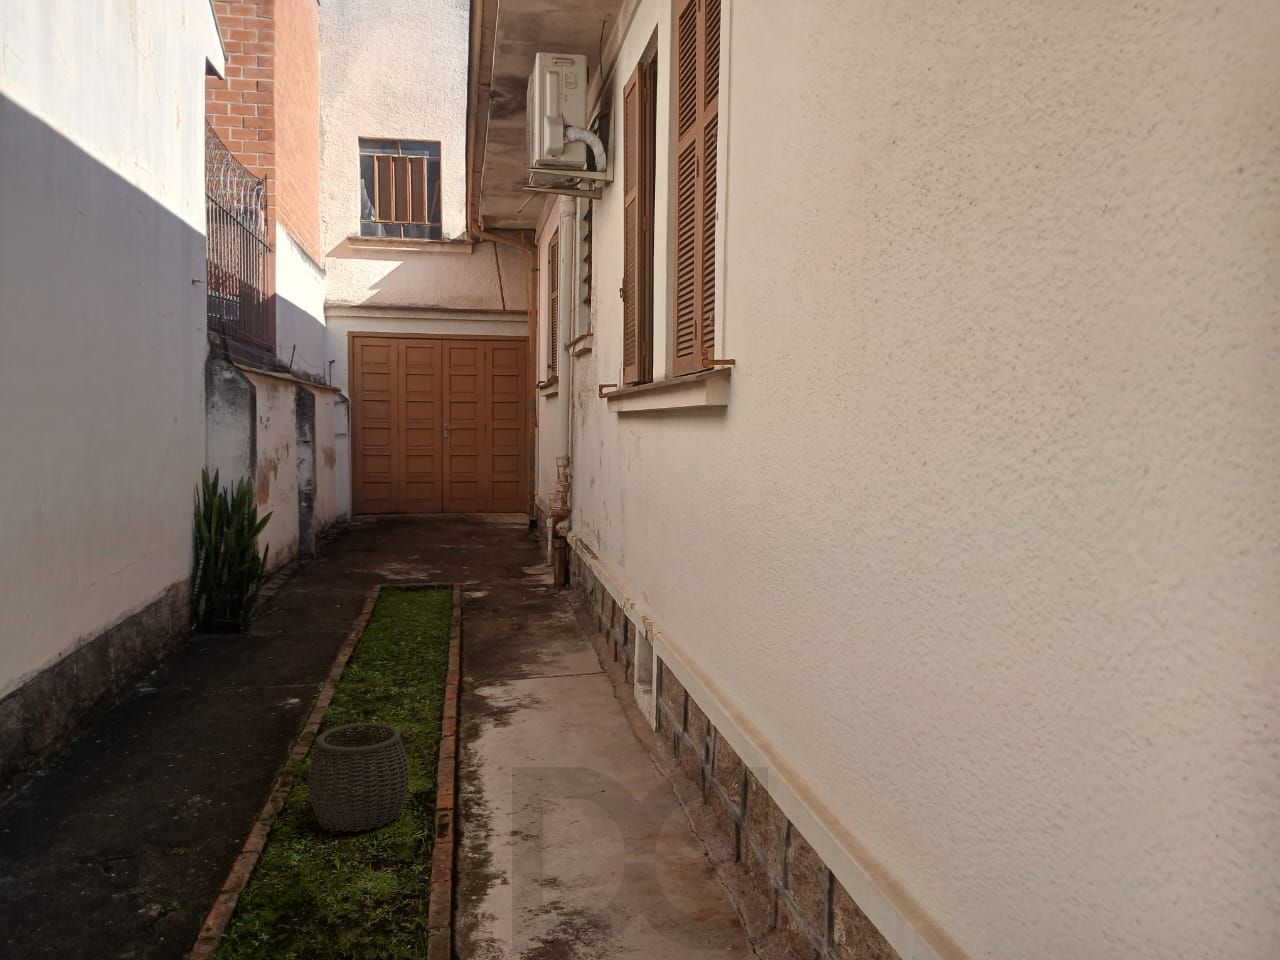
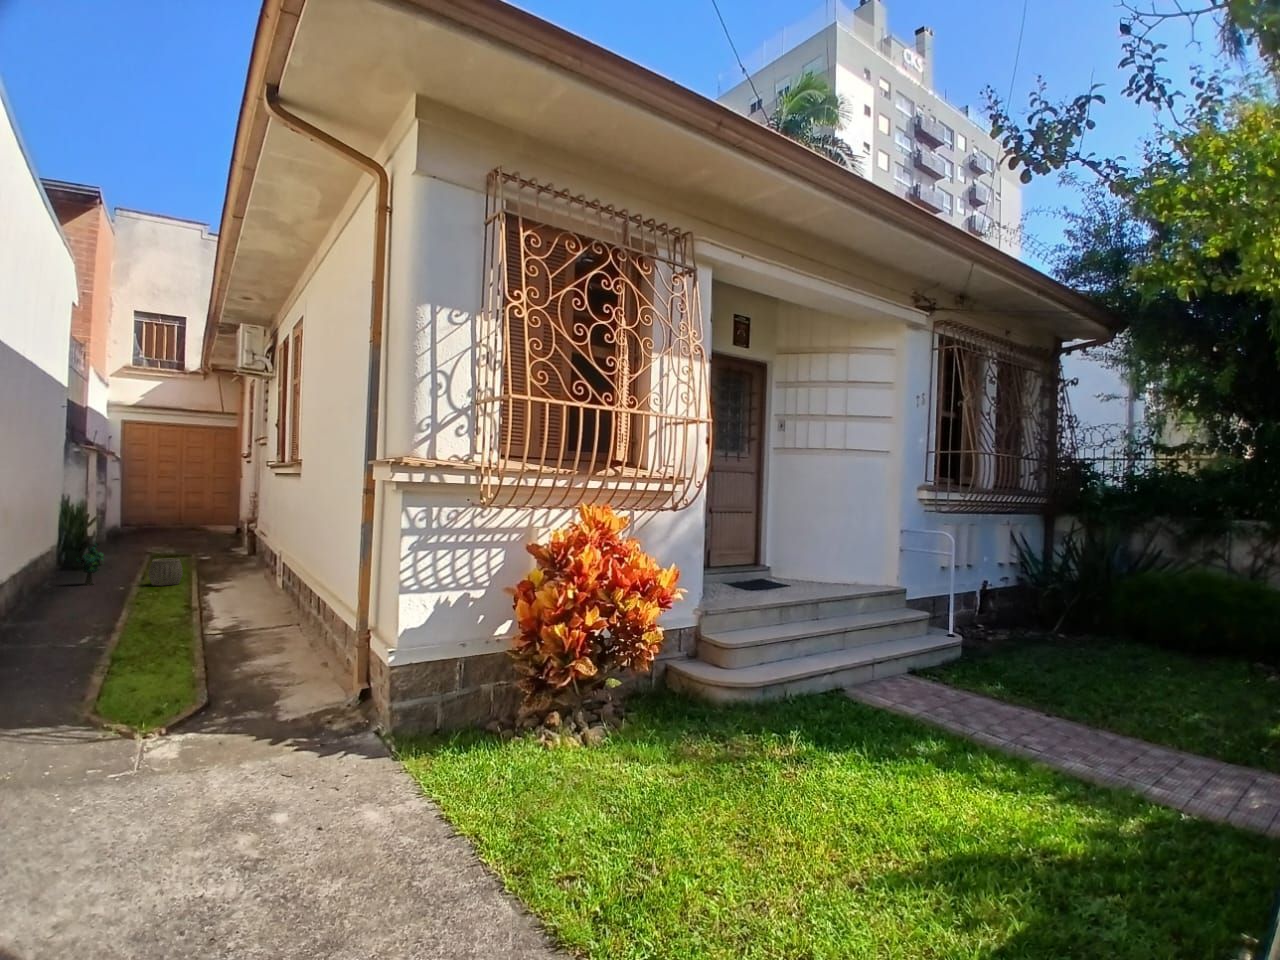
decorative plant: none [114,663,203,799] -> present [76,543,104,585]

